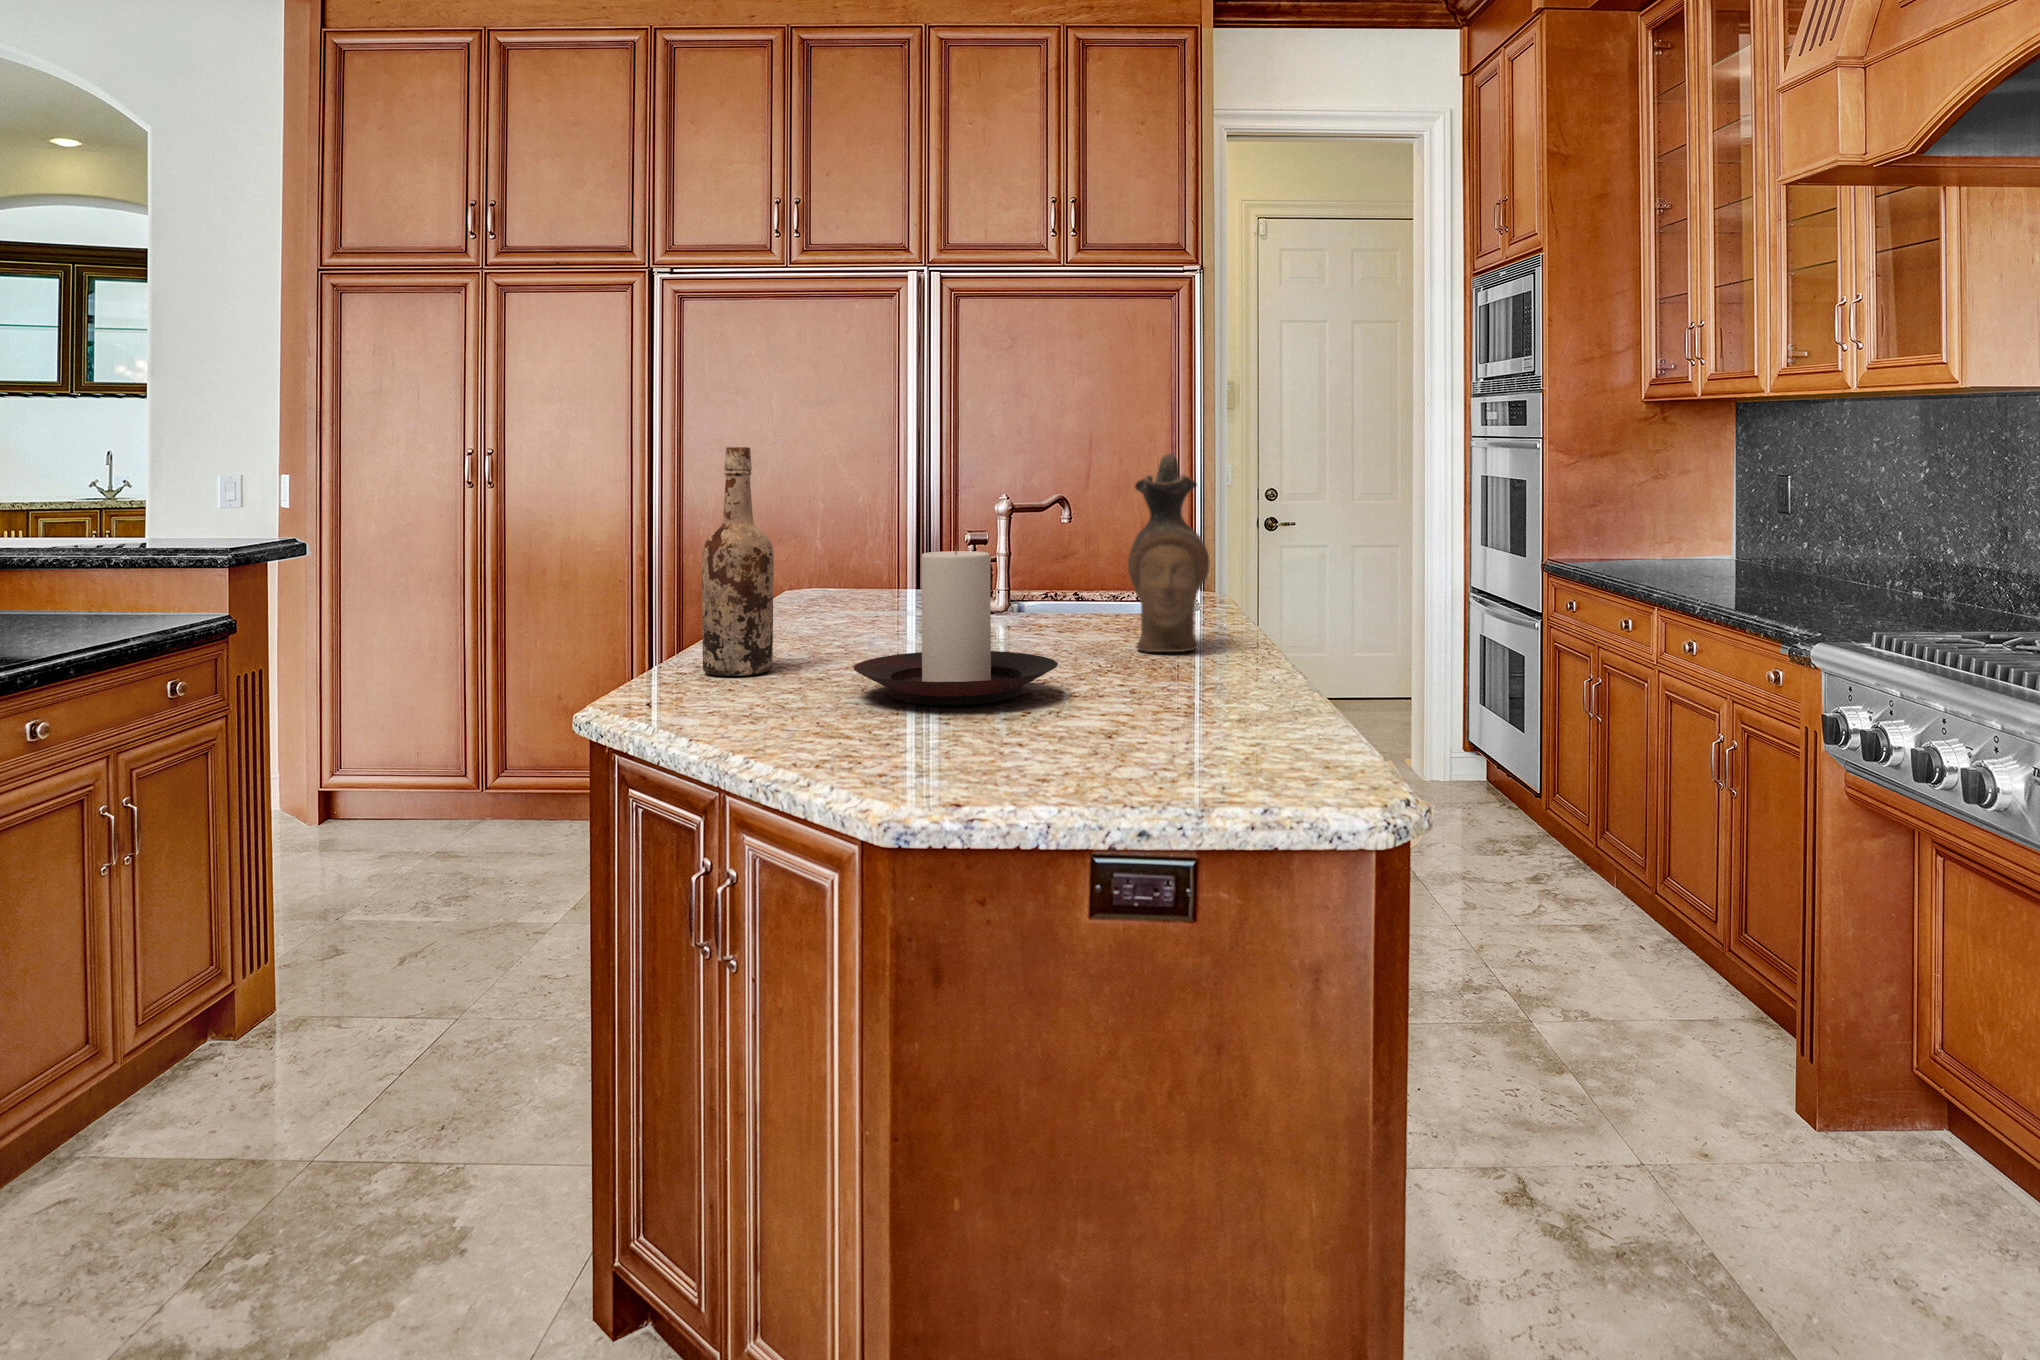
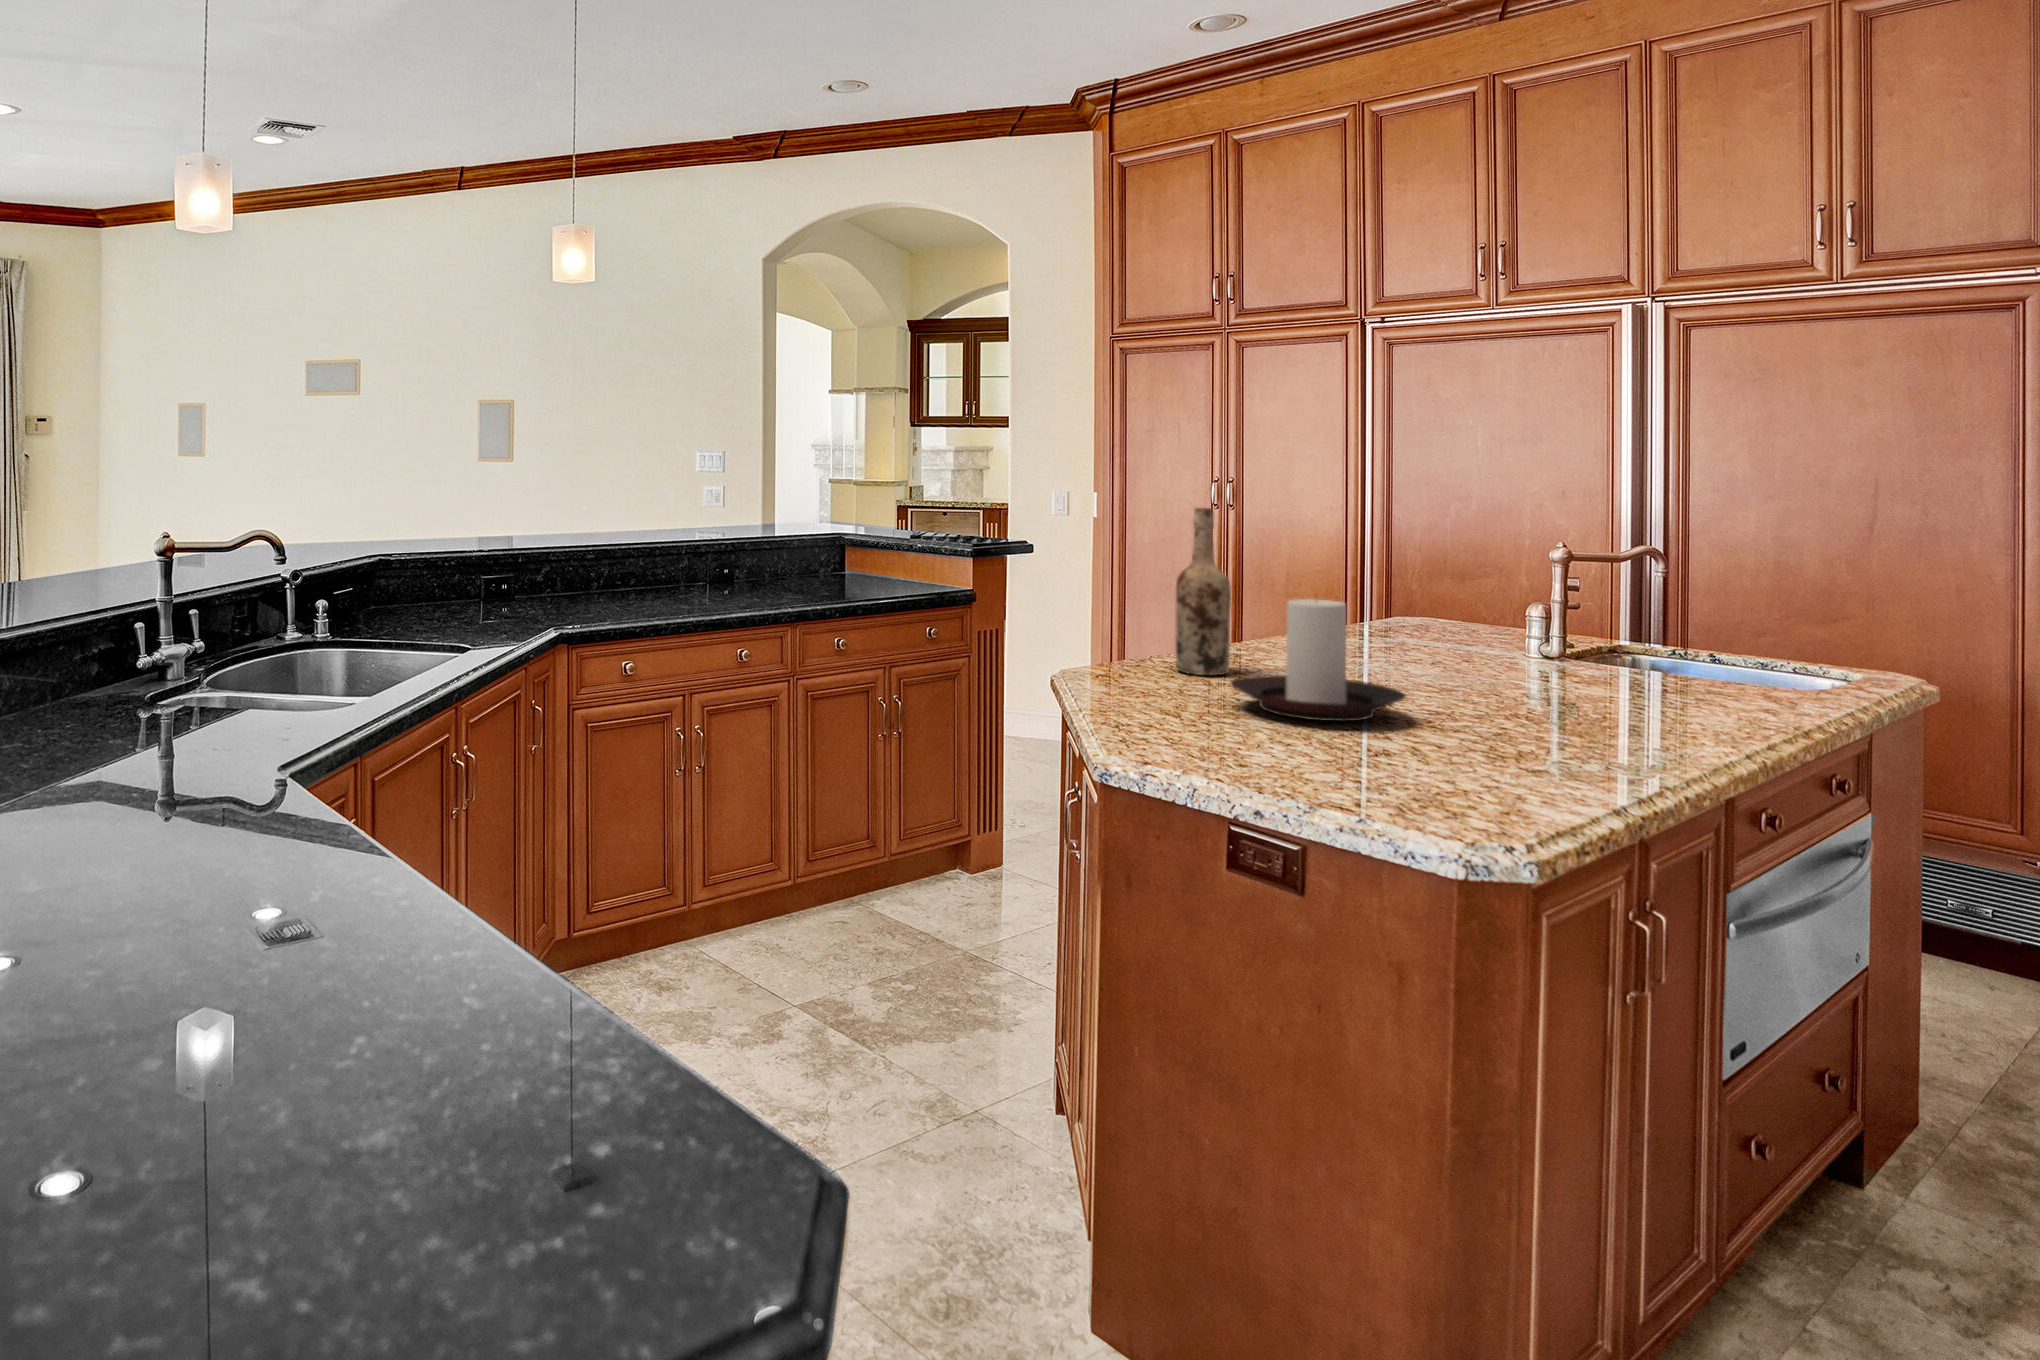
ceramic pitcher: present [1128,454,1210,652] -> none [1577,523,1676,719]

